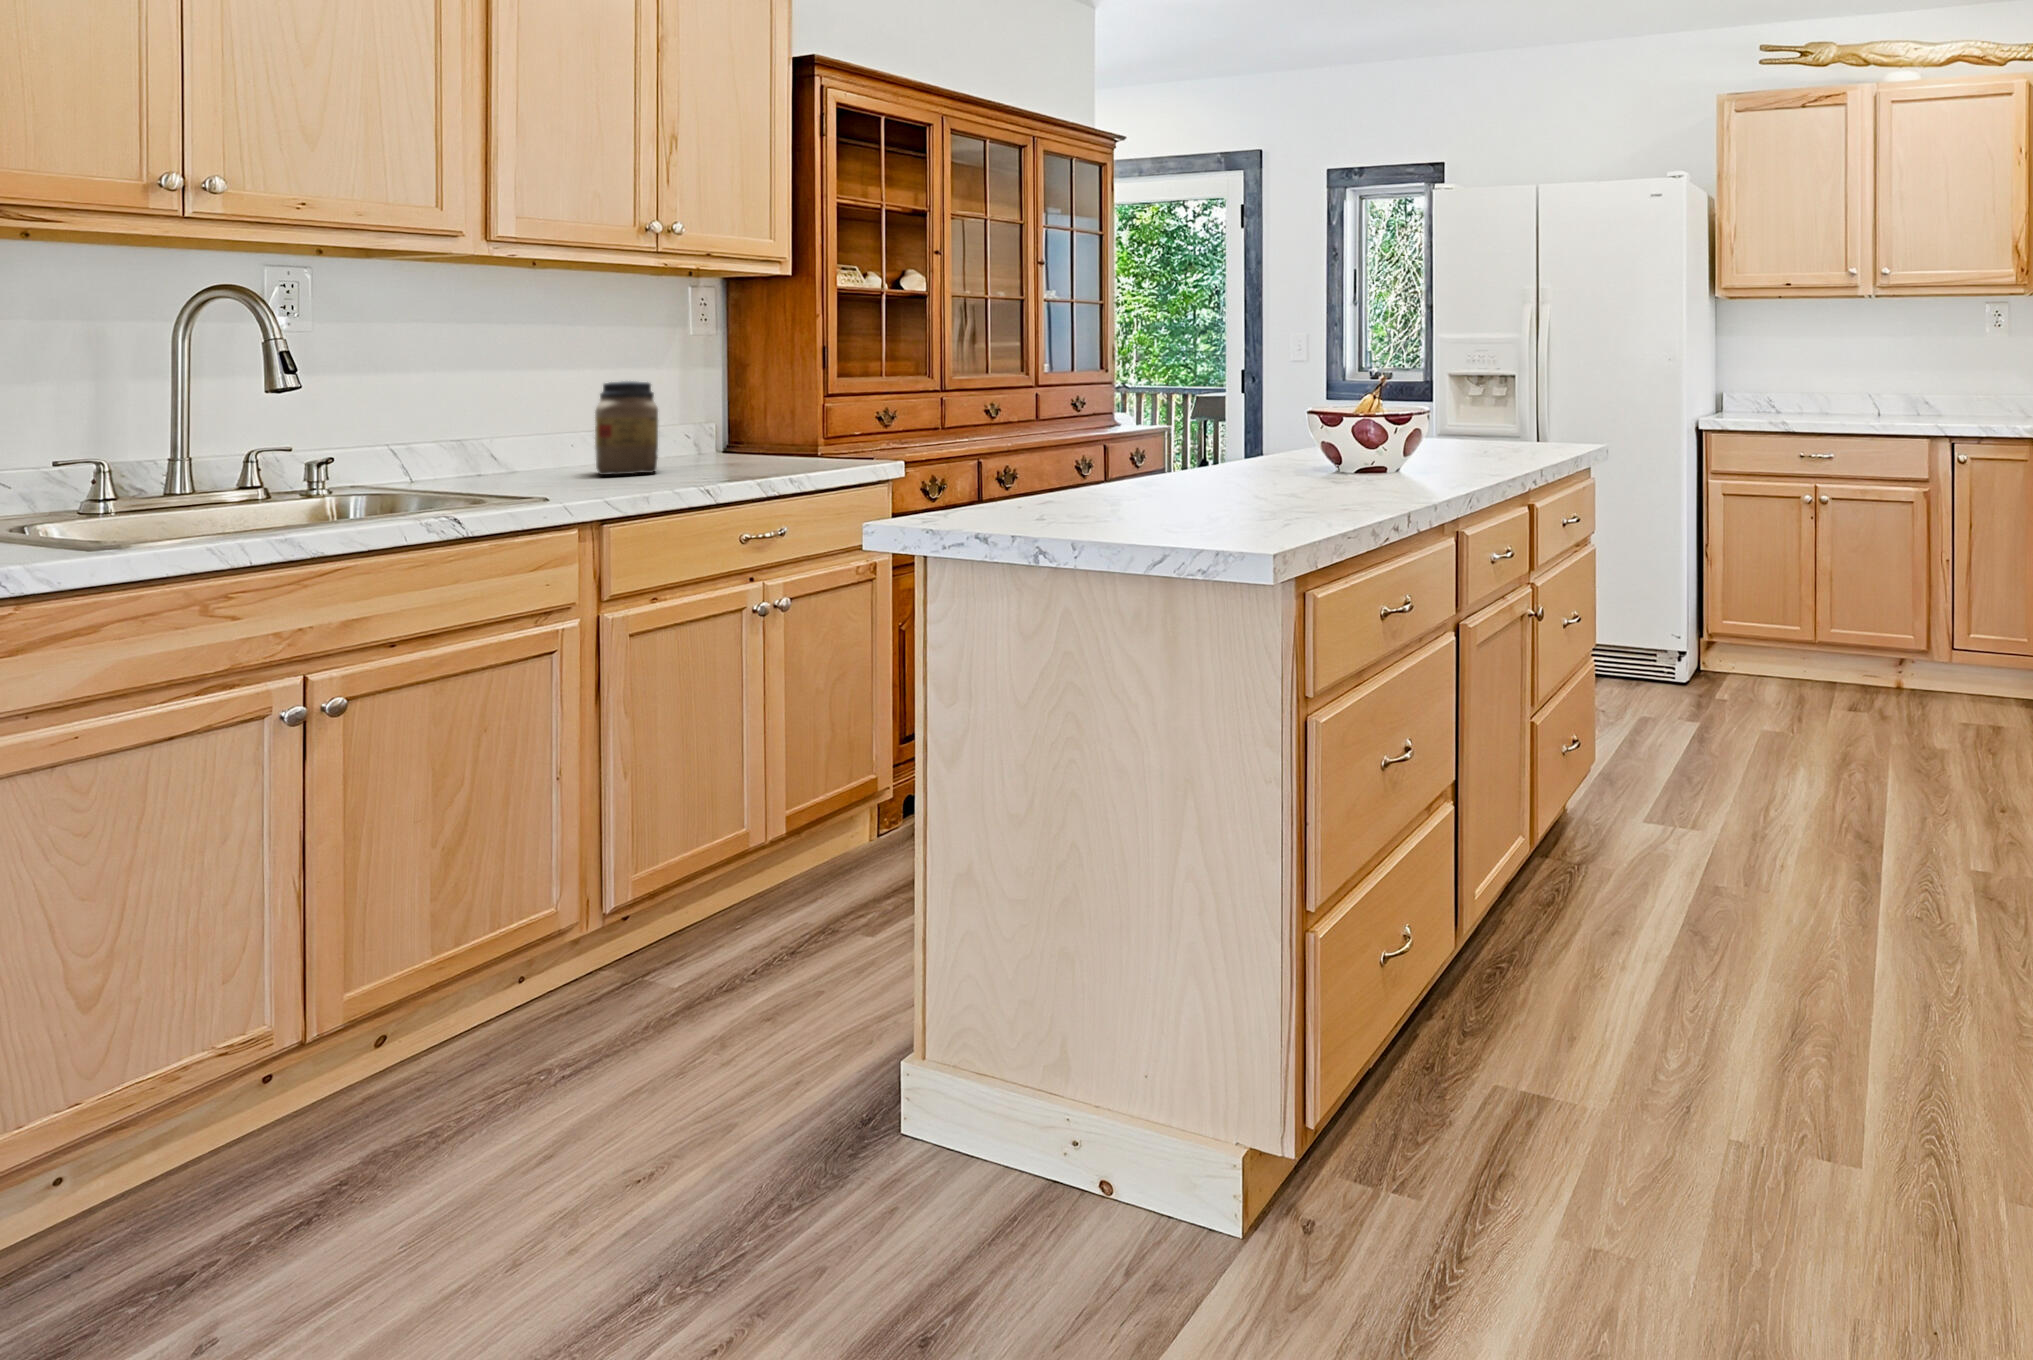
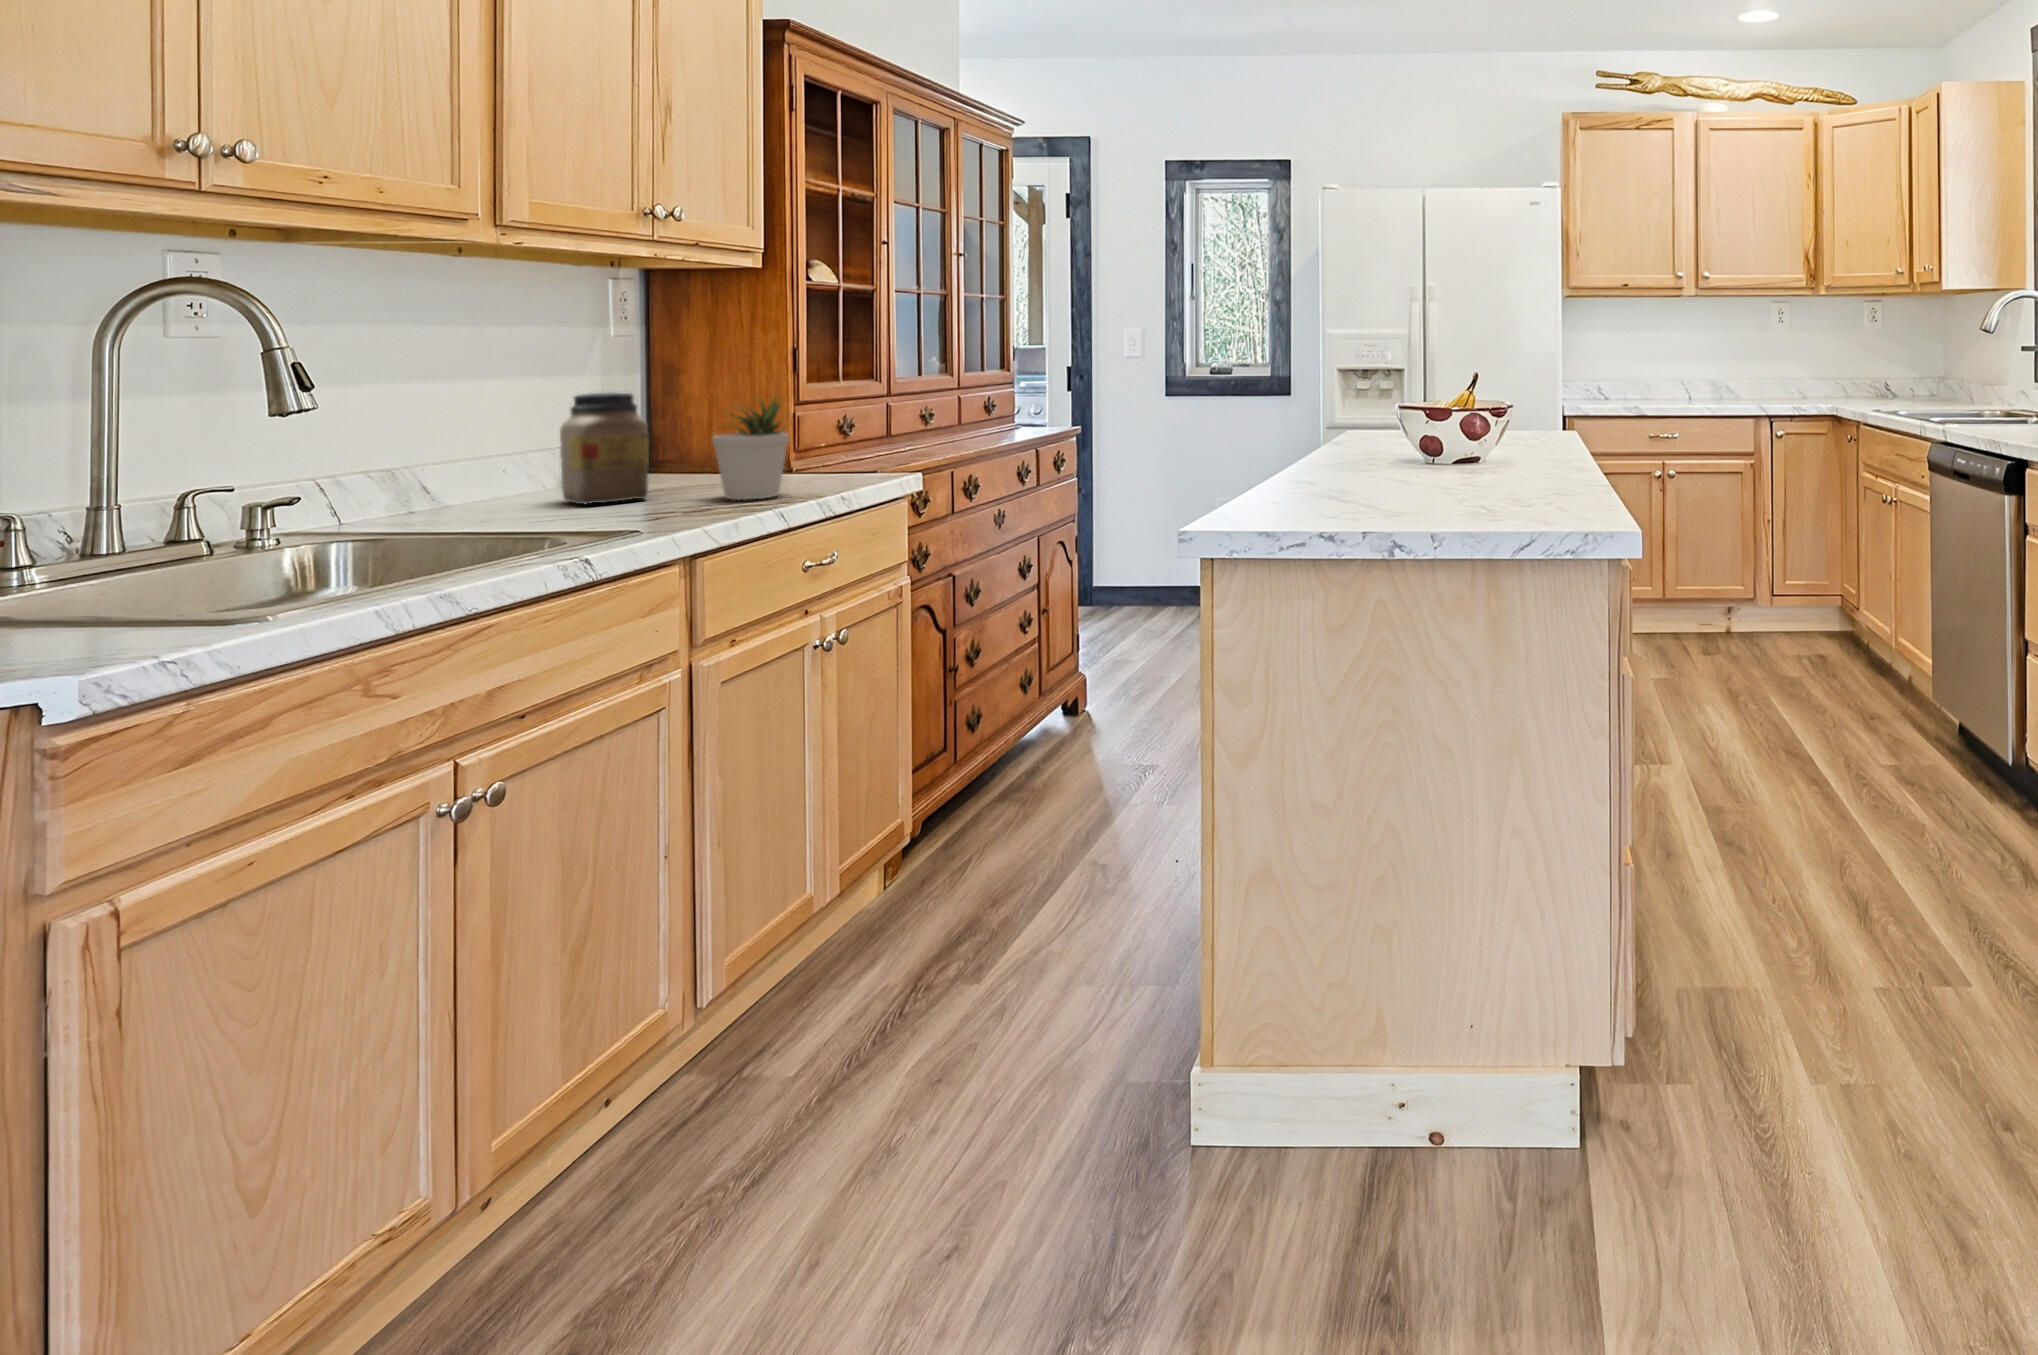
potted plant: none [692,381,760,477] -> present [712,398,789,500]

